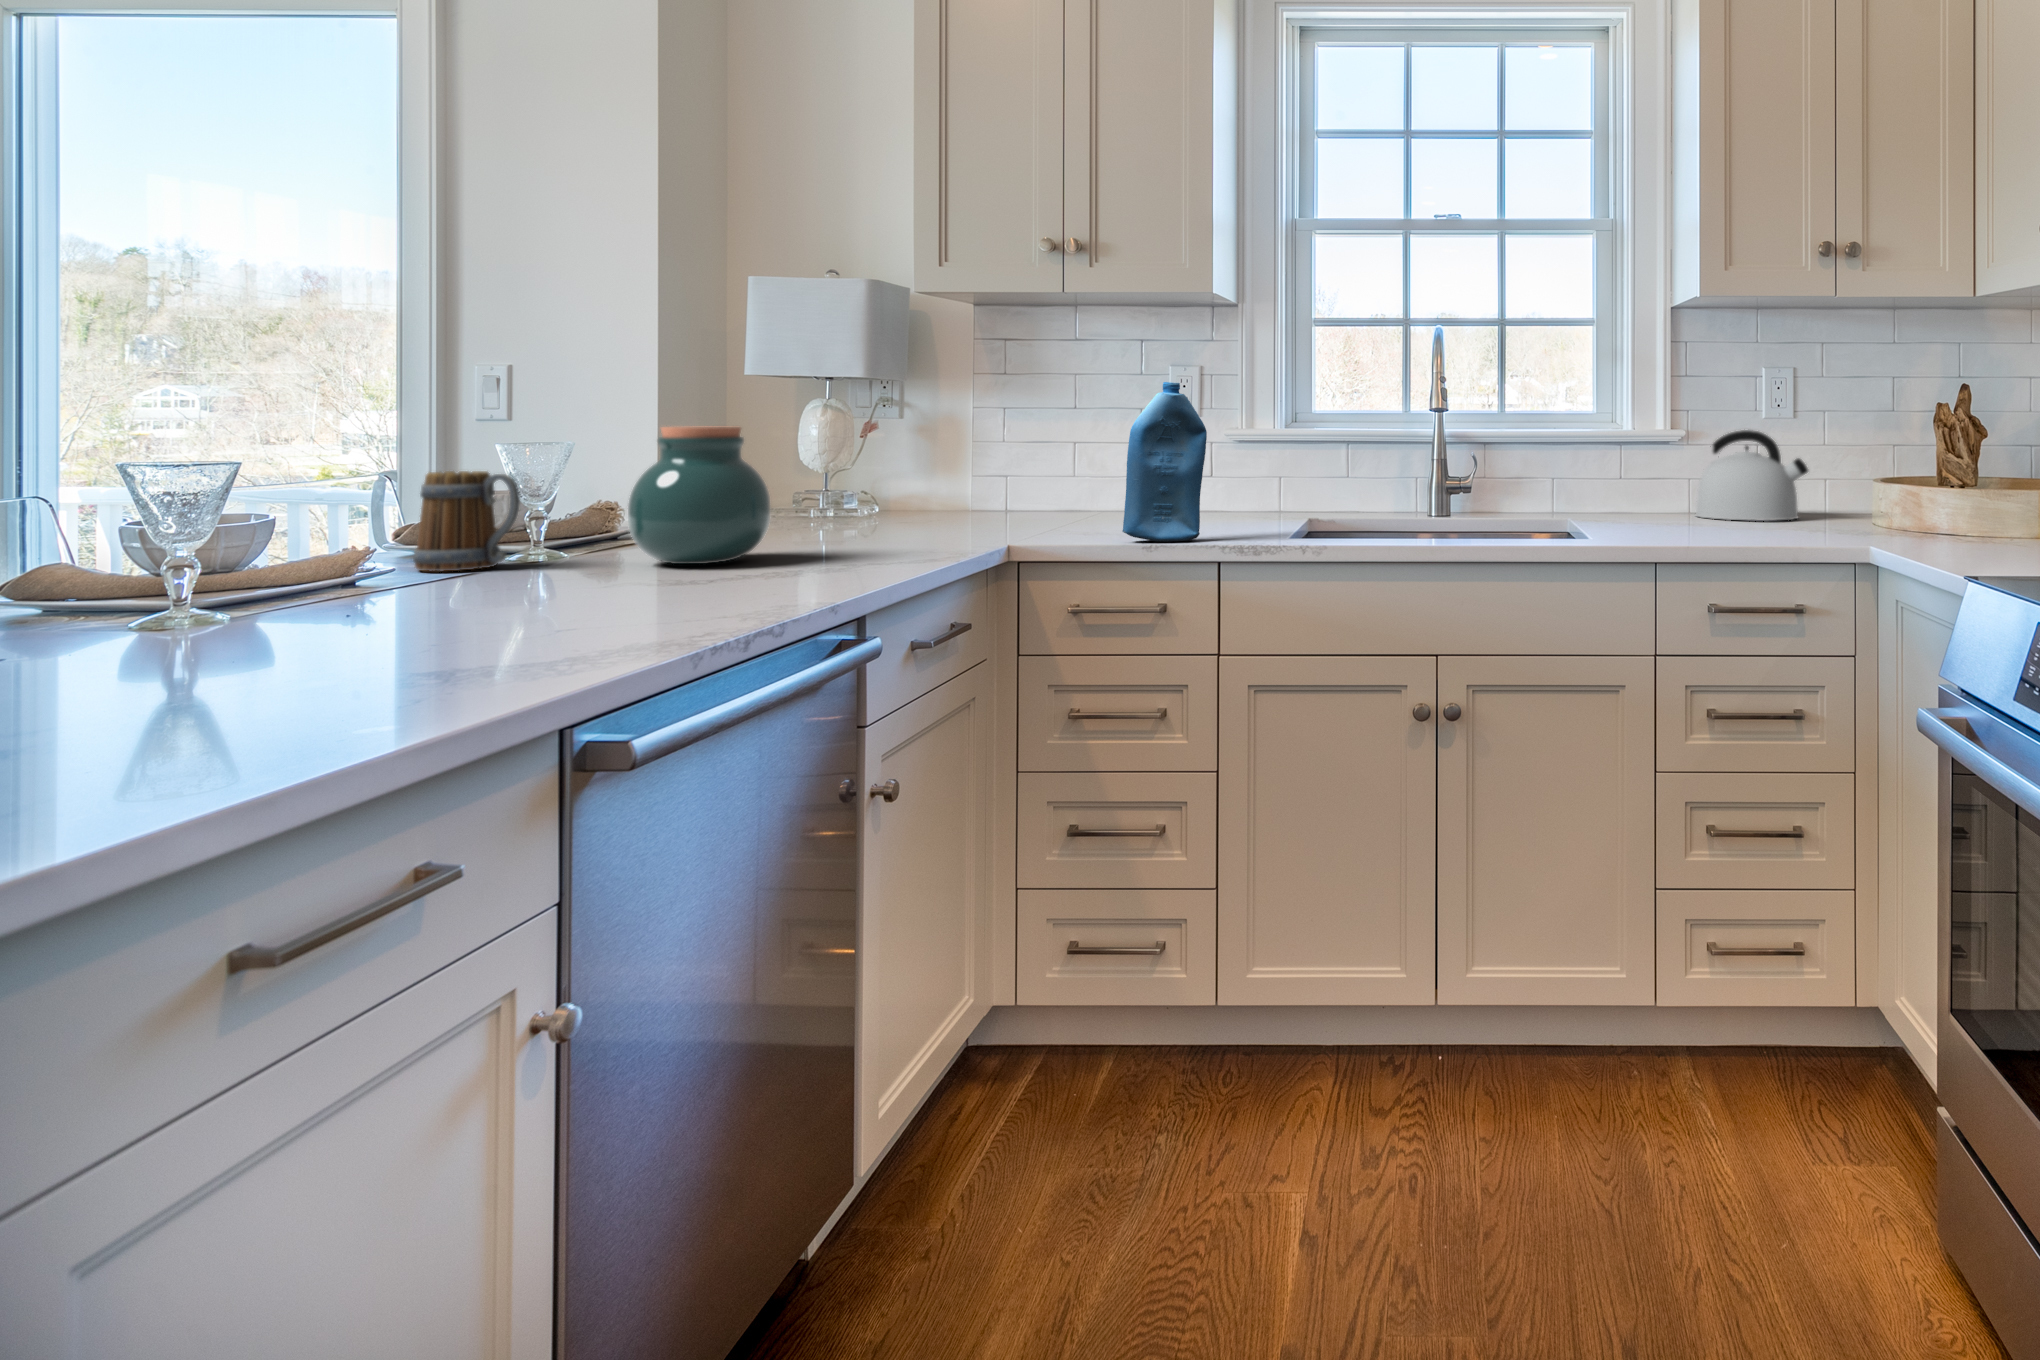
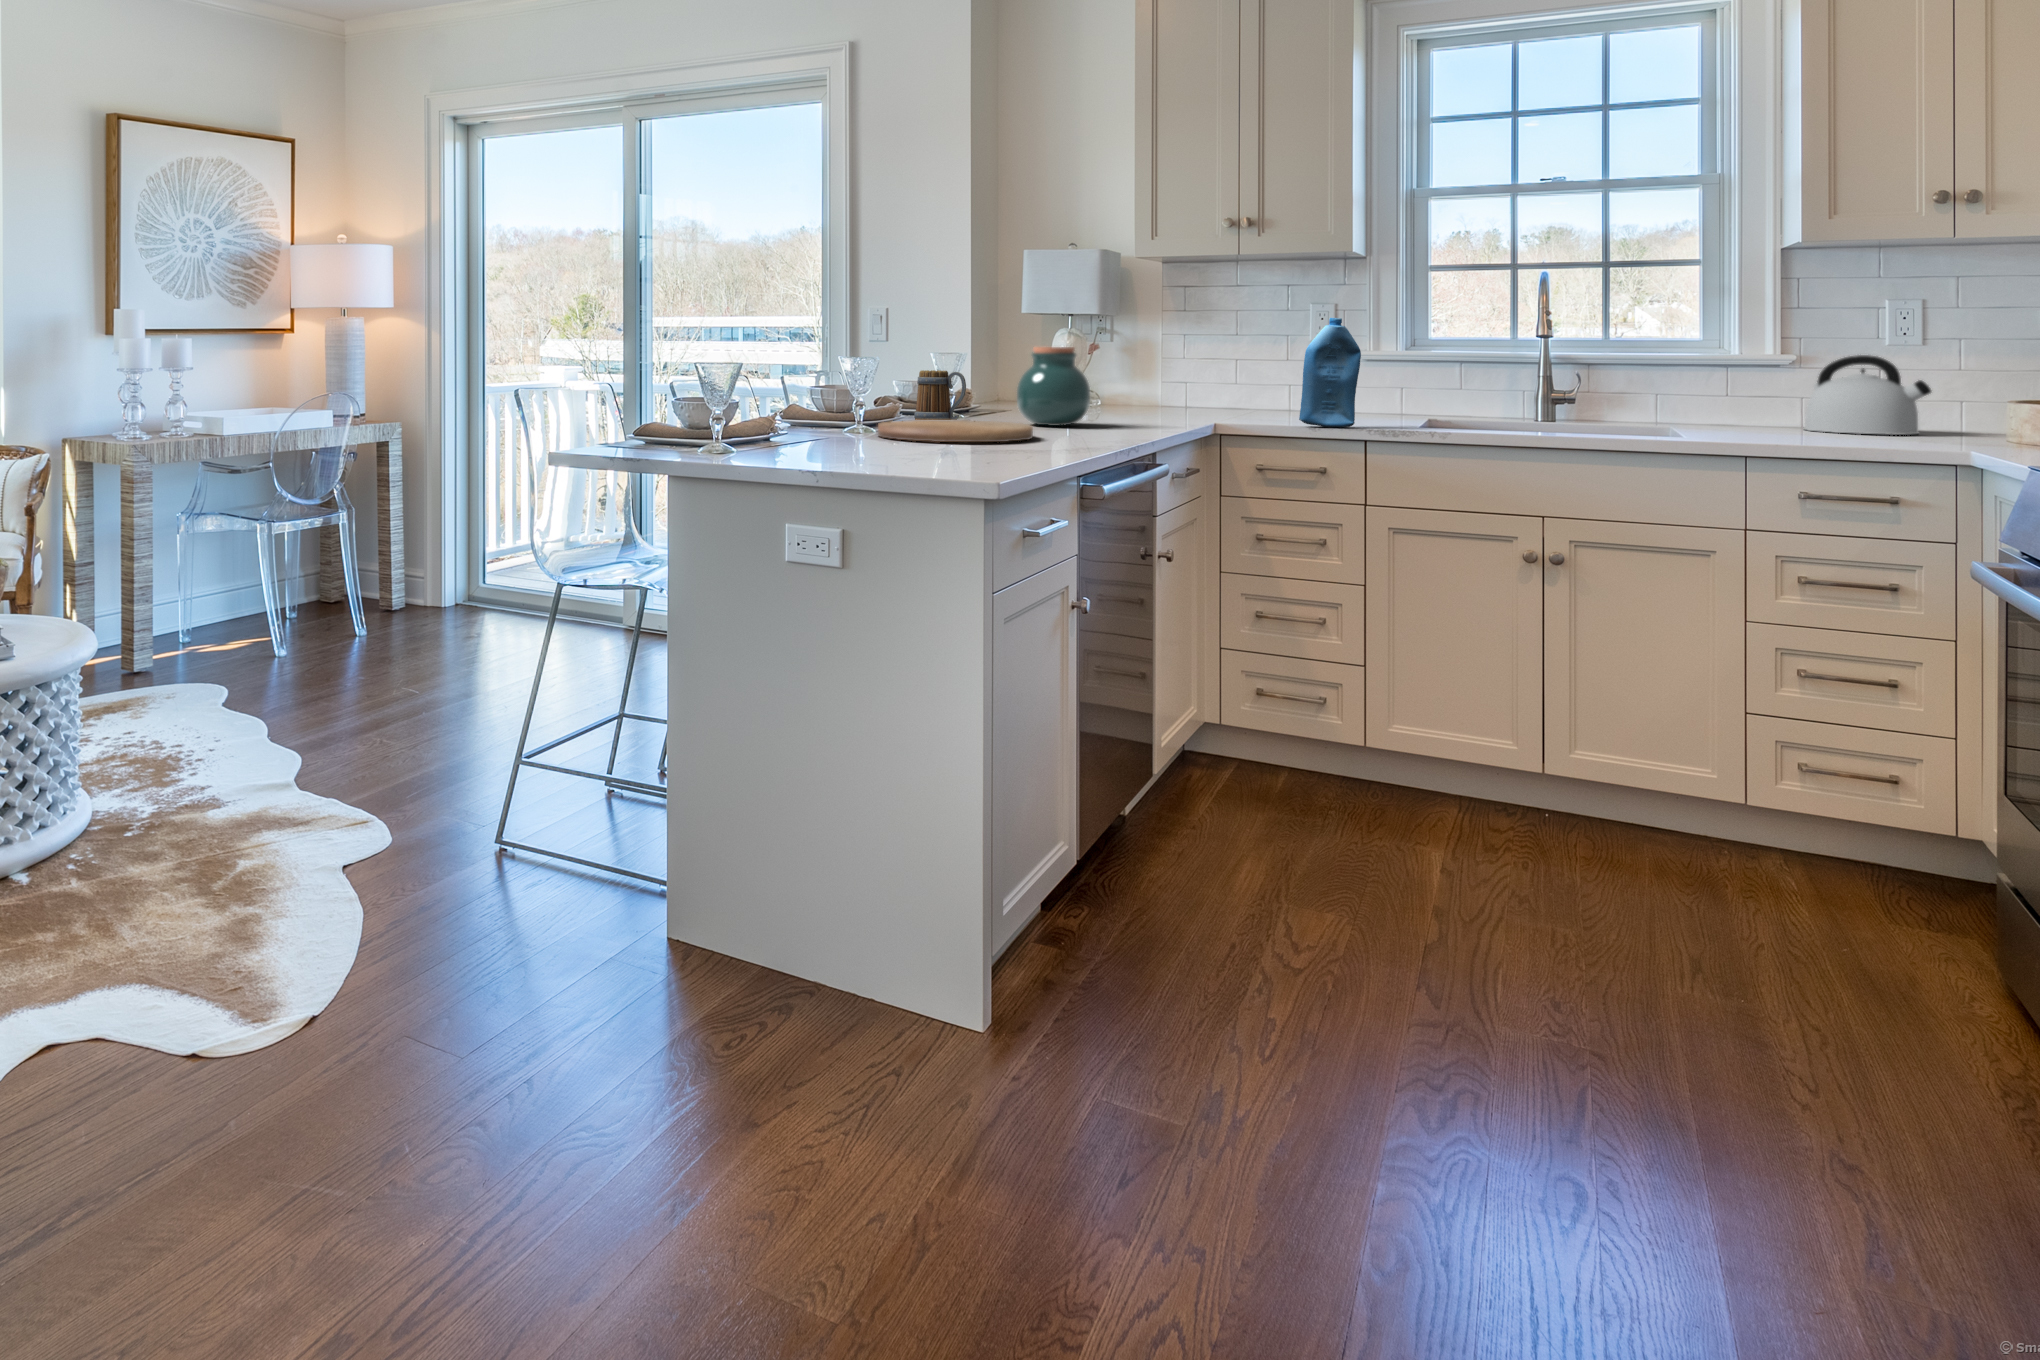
cutting board: none [167,570,573,640] -> present [878,420,1033,442]

